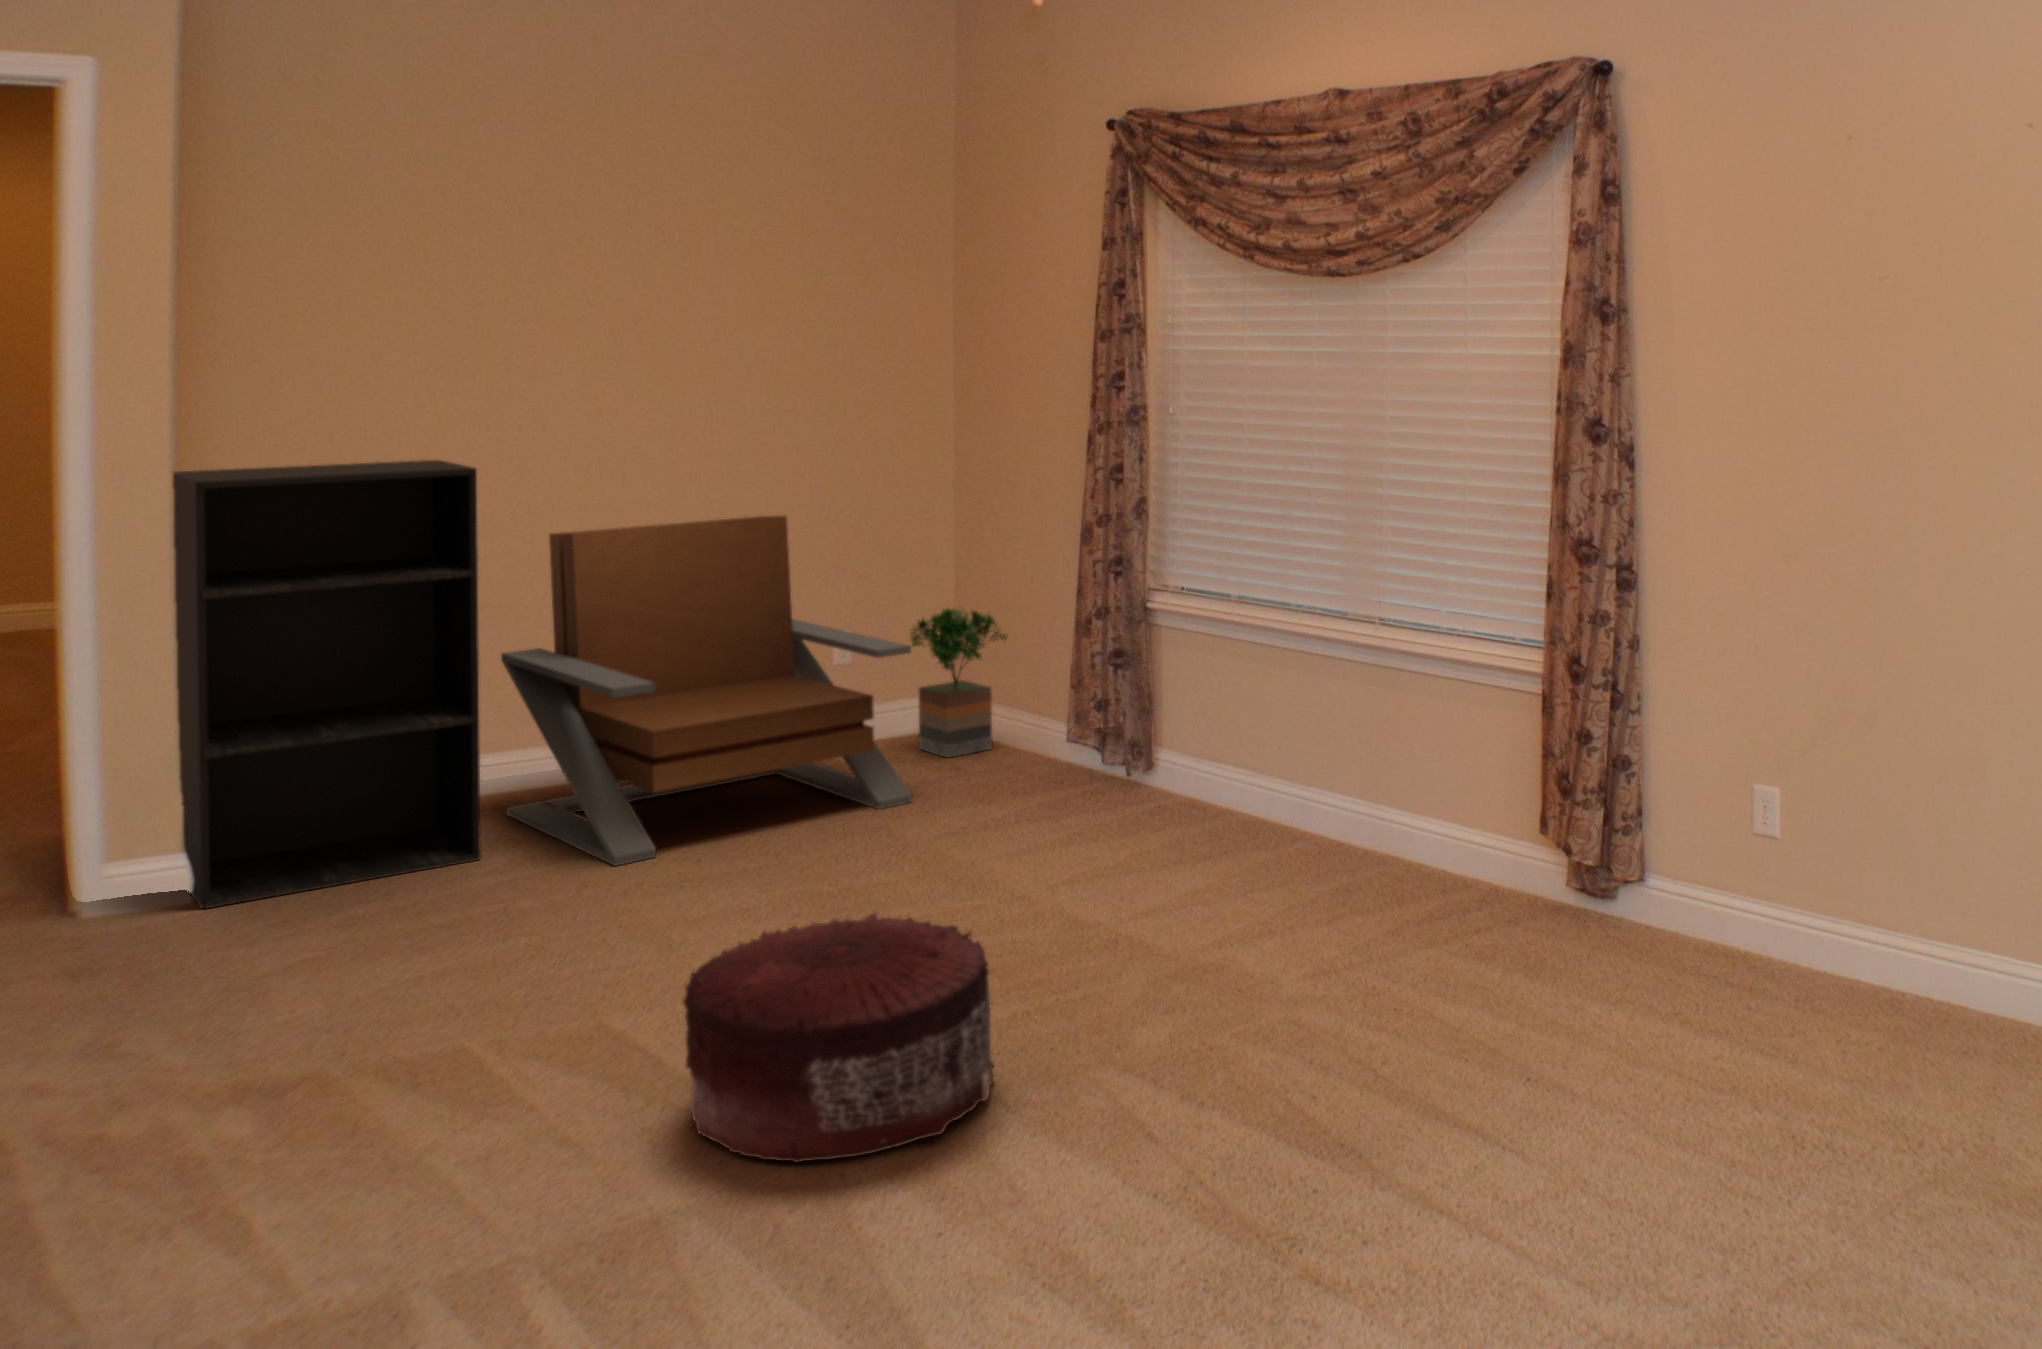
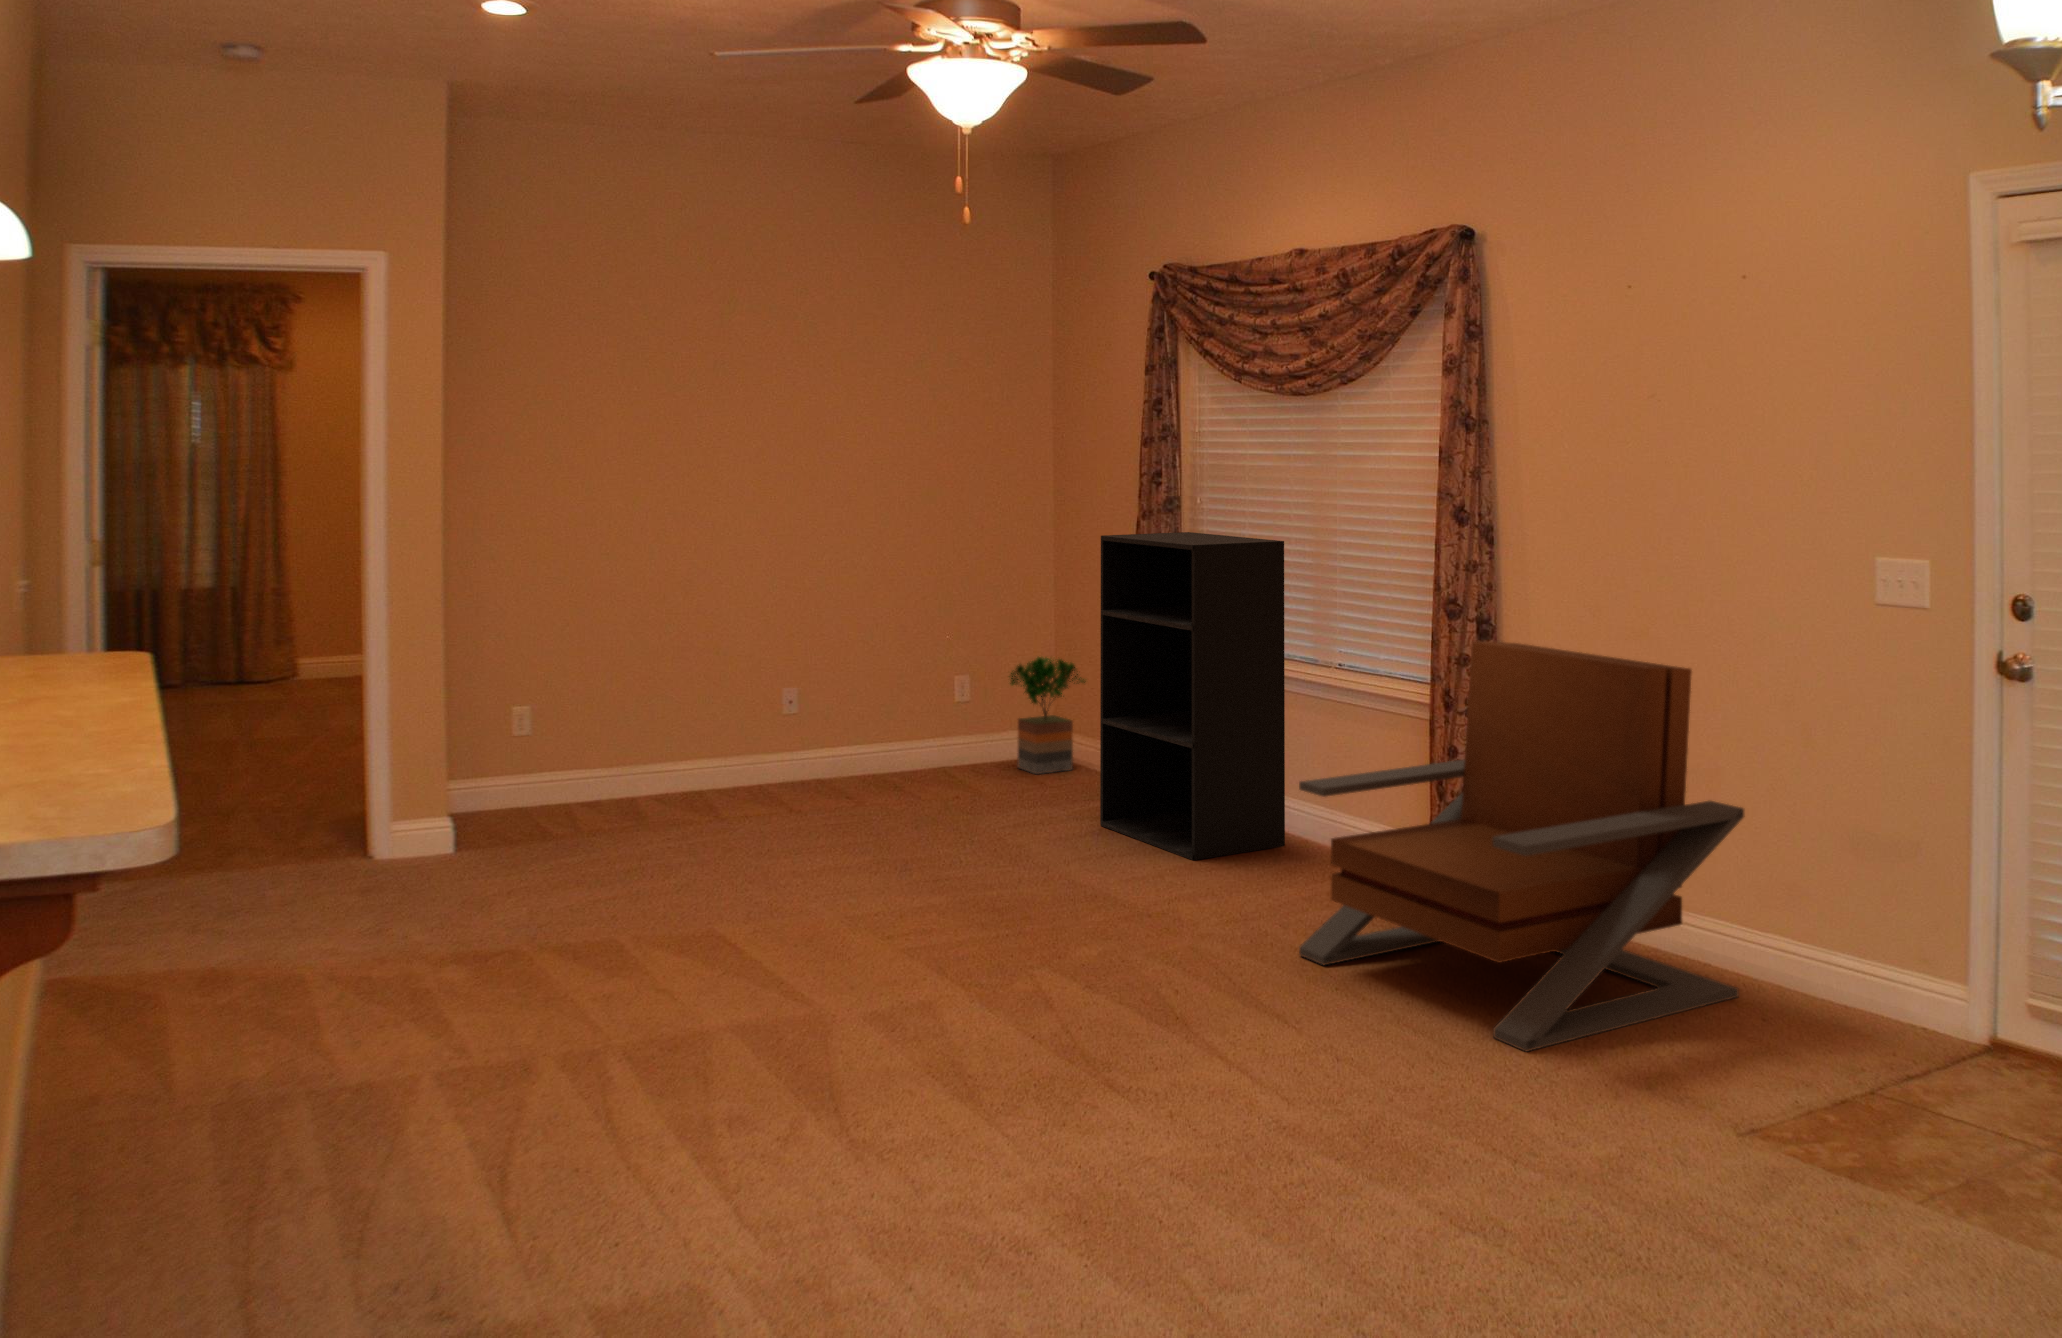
bookshelf: present [173,460,481,908] -> present [1100,532,1285,860]
lounge chair: present [501,516,912,866] -> present [1299,642,1744,1051]
pouf: present [683,913,994,1162] -> none [748,846,964,998]

